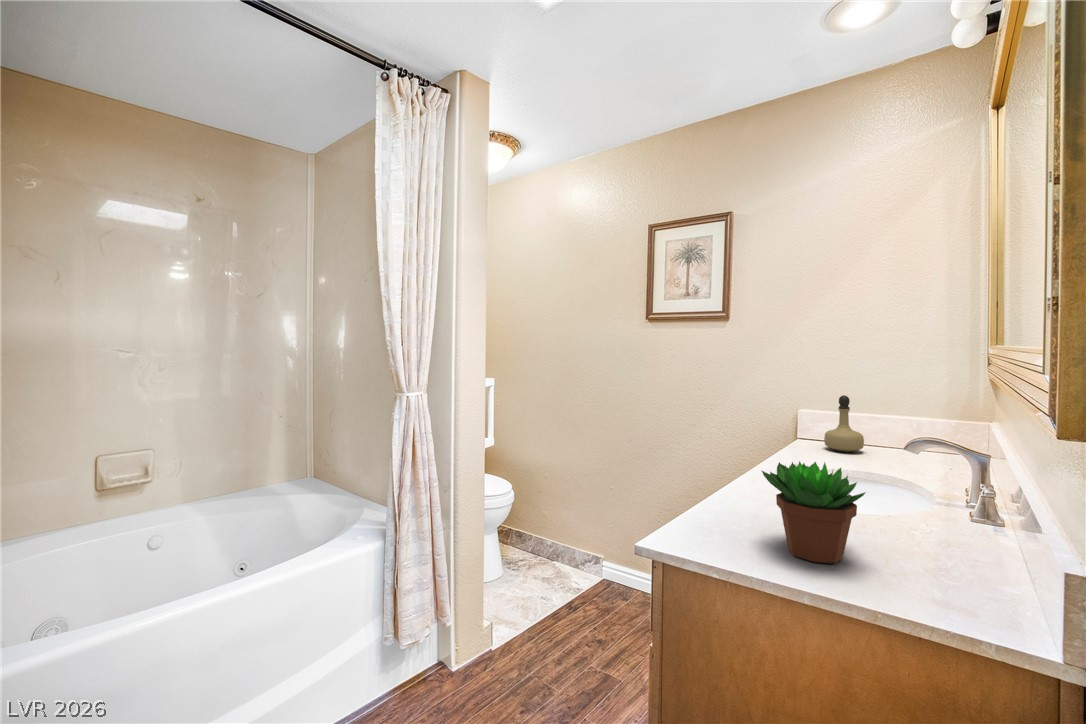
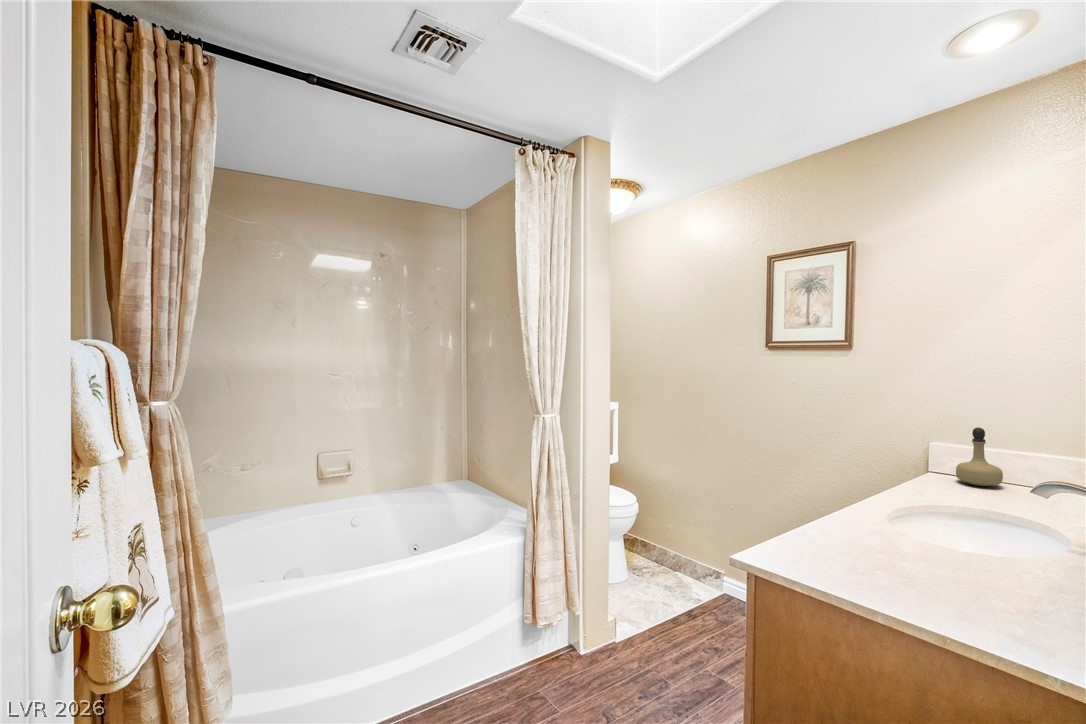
succulent plant: present [762,461,866,563] -> none [846,496,945,591]

